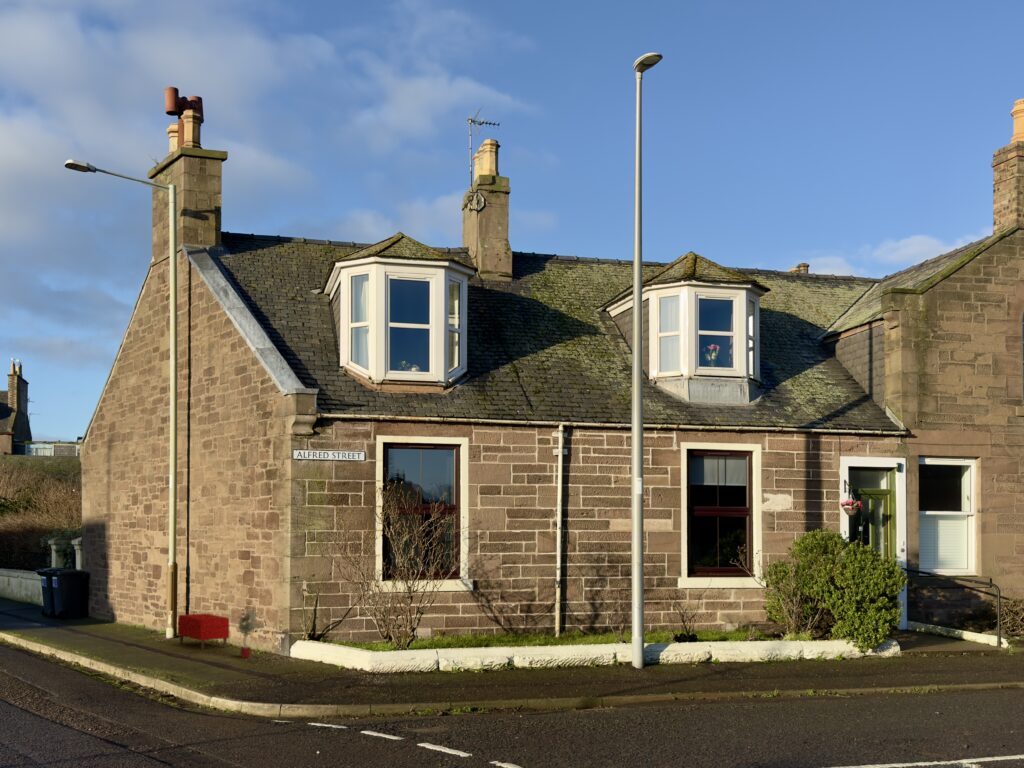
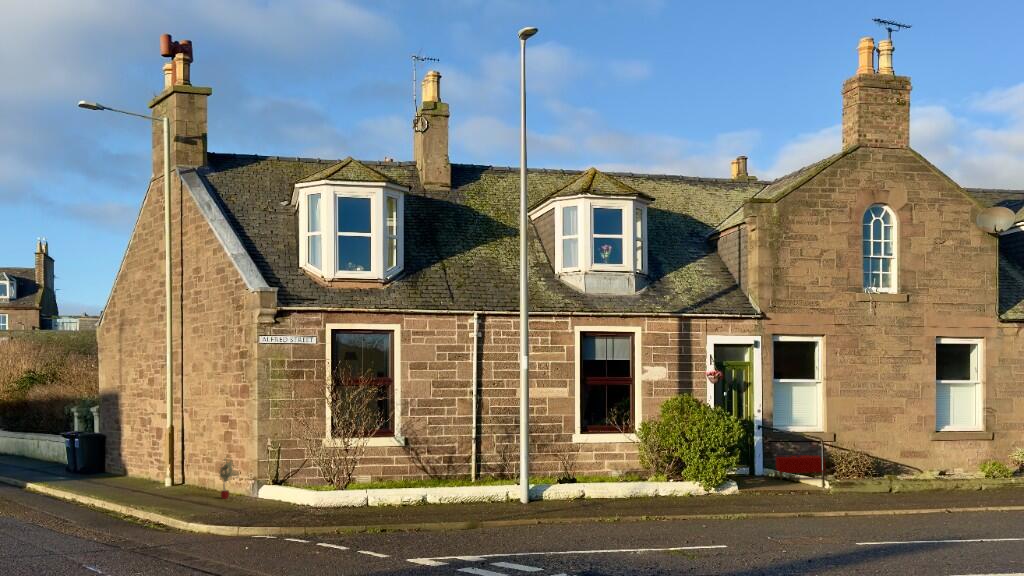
bench: present [178,613,229,650] -> present [774,455,825,479]

